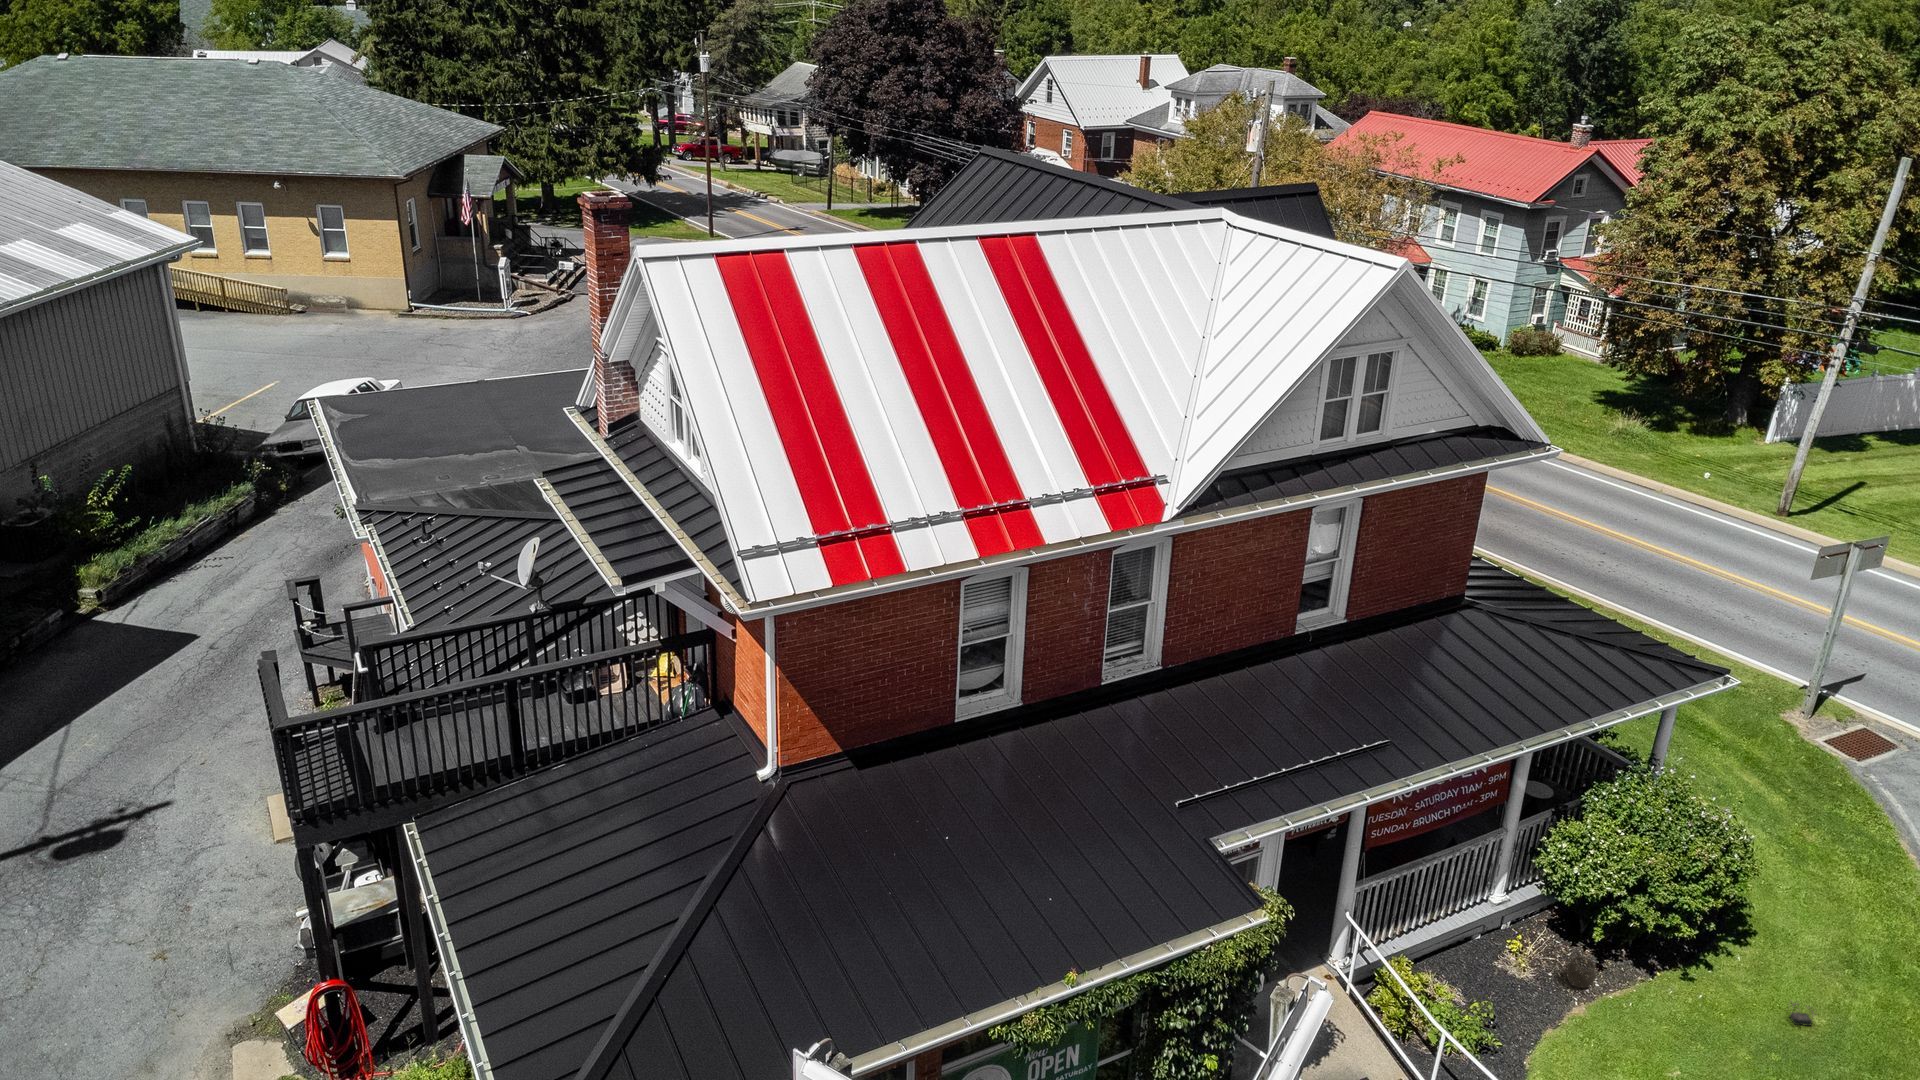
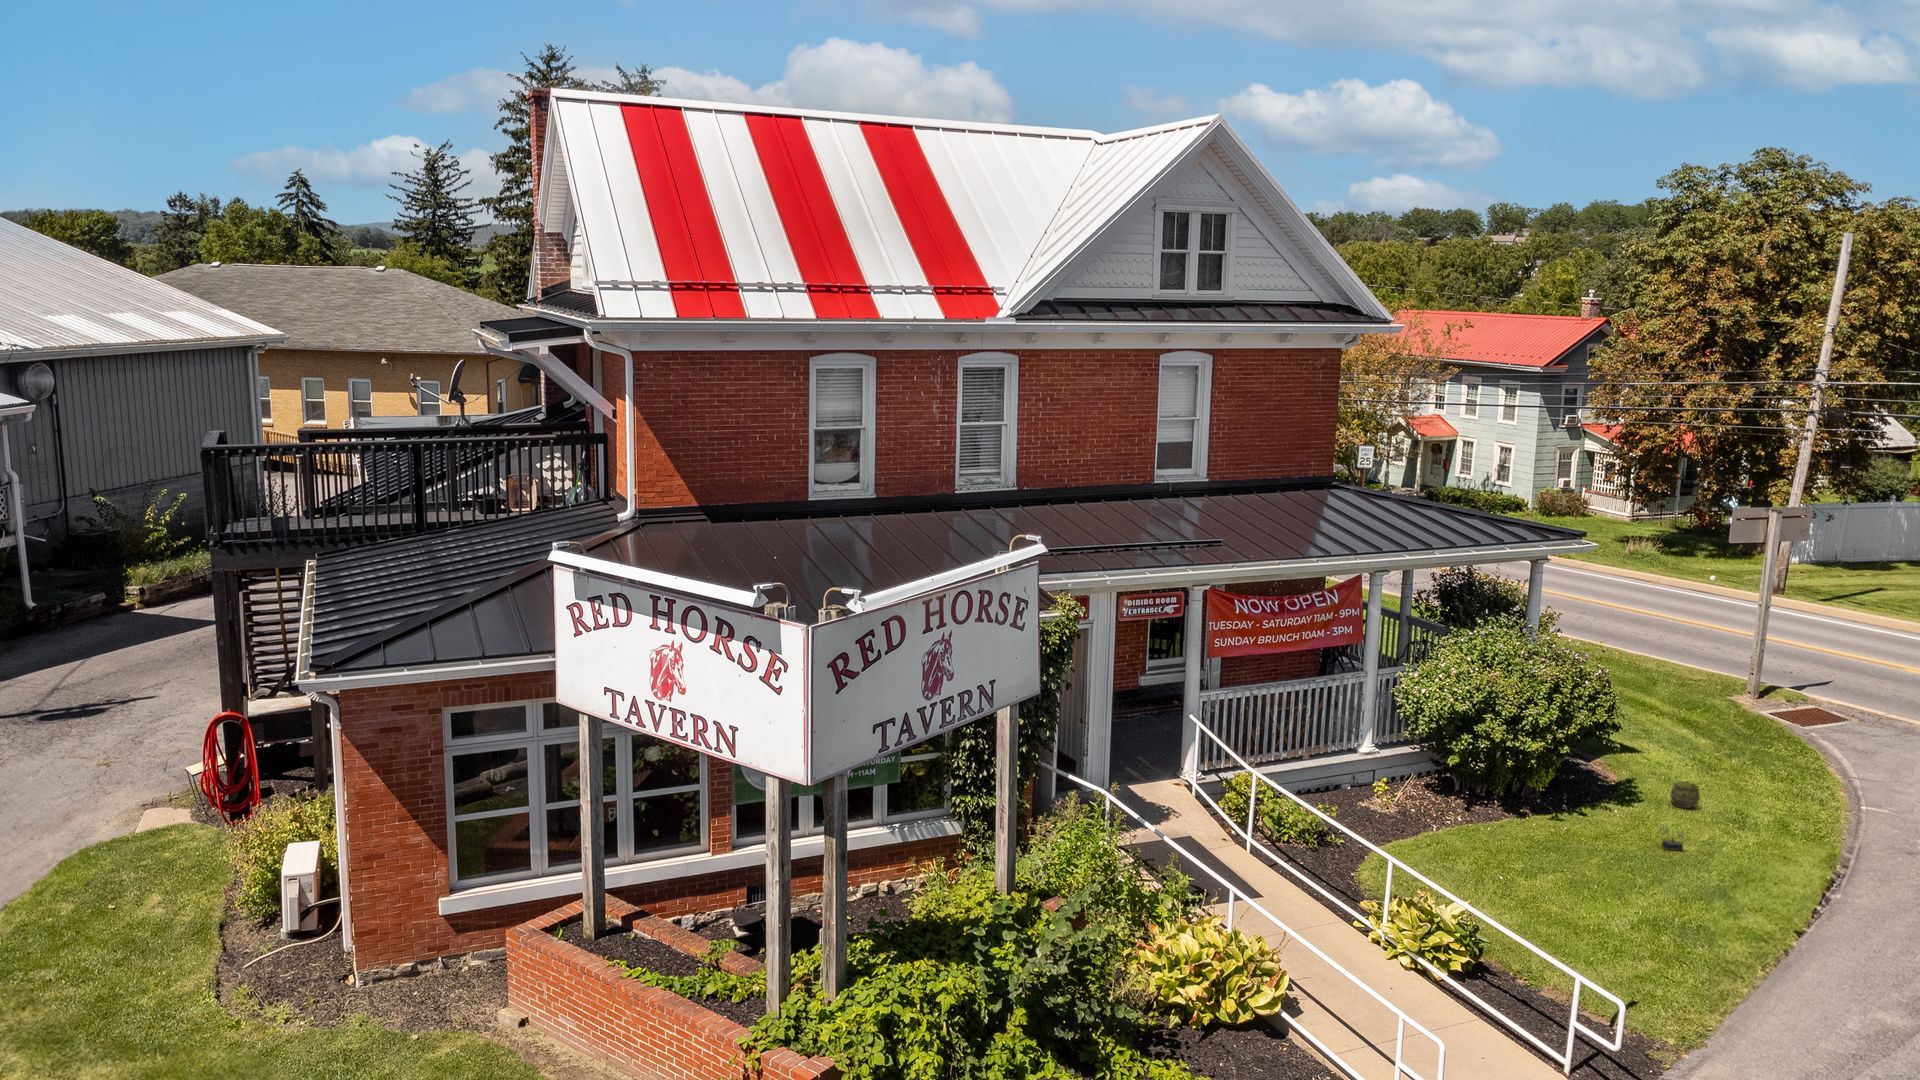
woven basket: present [1566,956,1596,988] -> present [1671,781,1700,809]

